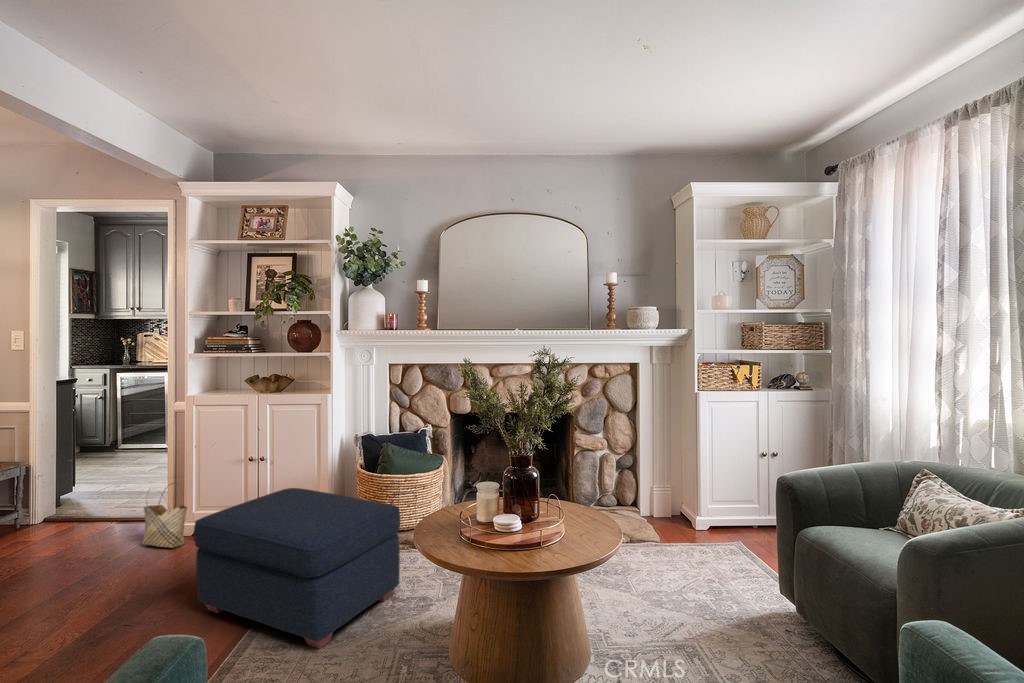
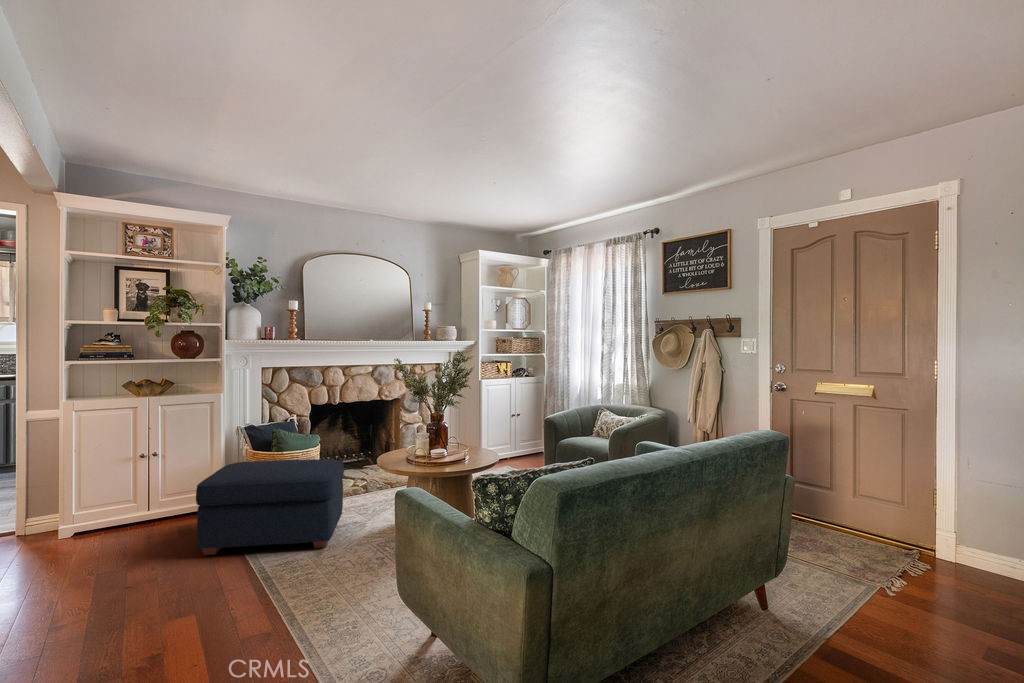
woven basket: present [142,483,187,548] -> none [33,484,88,547]

